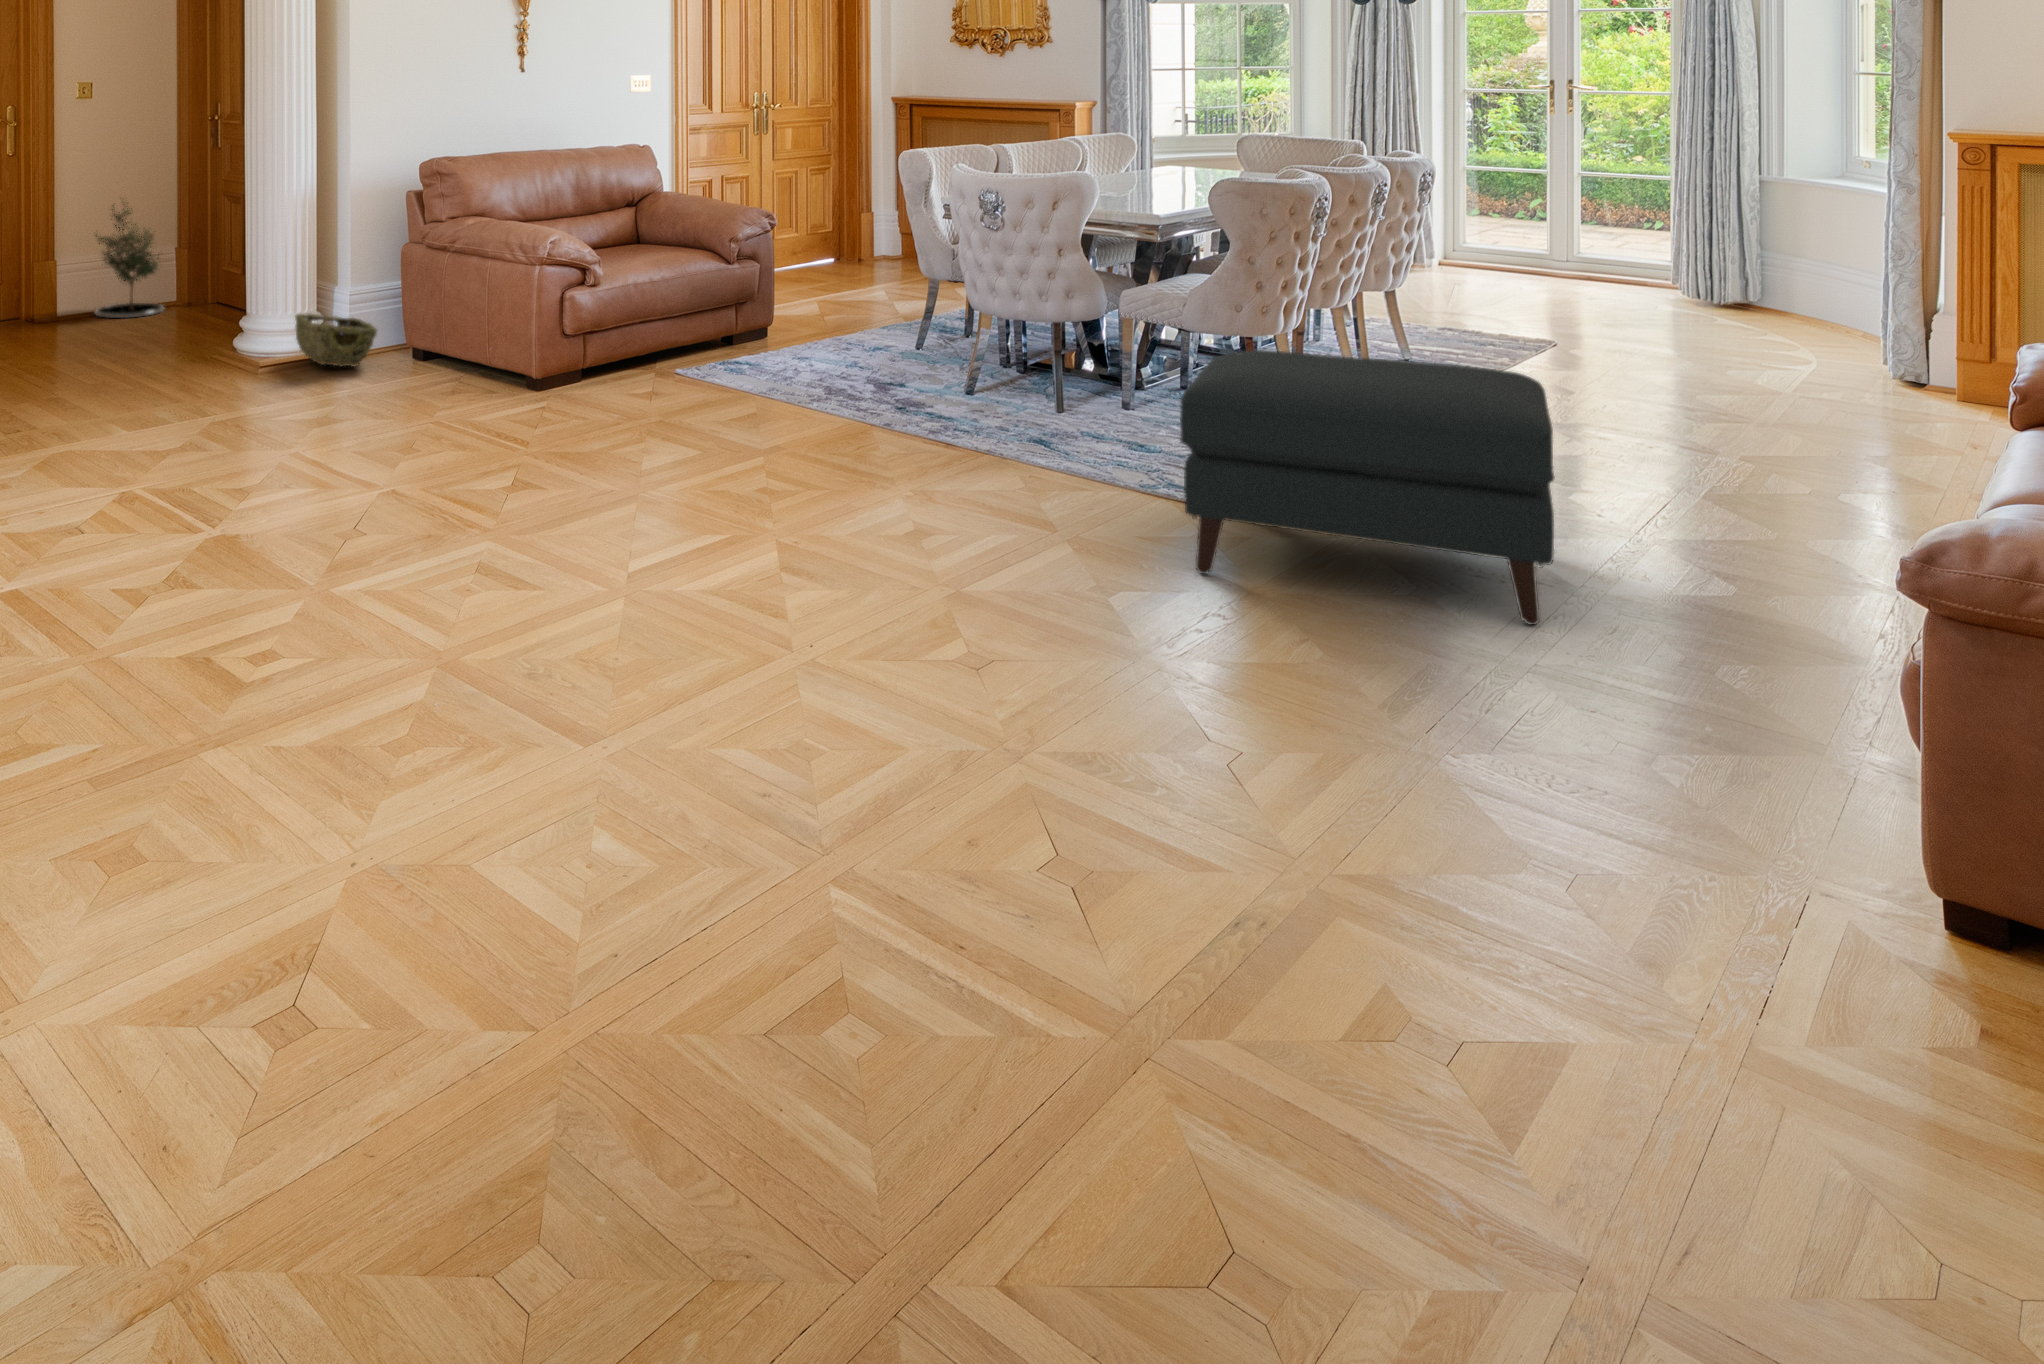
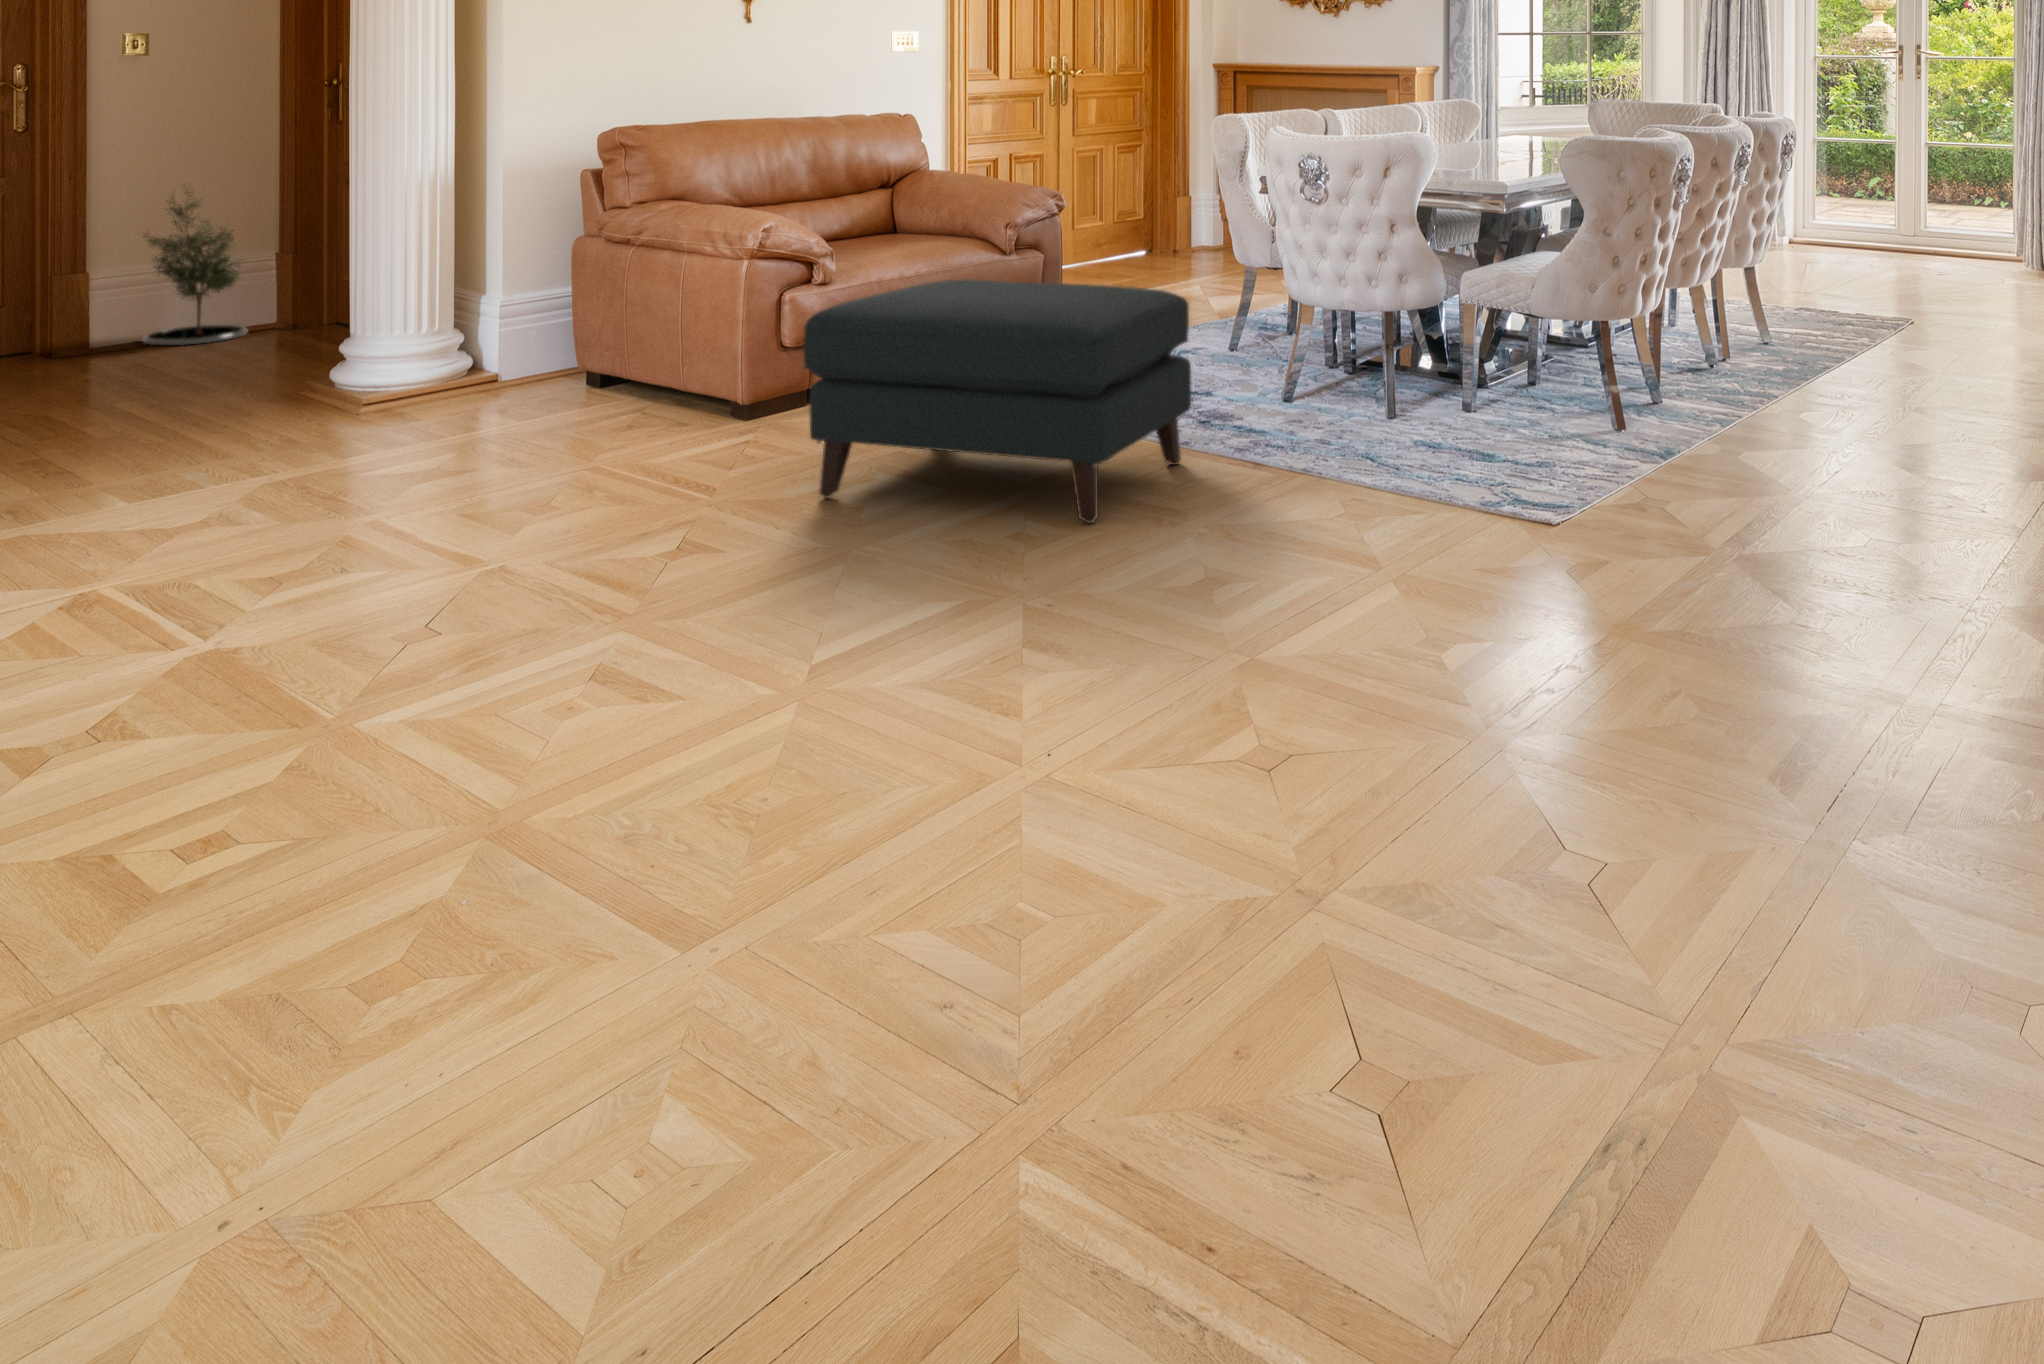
woven basket: present [295,314,377,367] -> none [416,329,529,399]
ottoman: present [1180,350,1554,625] -> present [804,279,1191,523]

